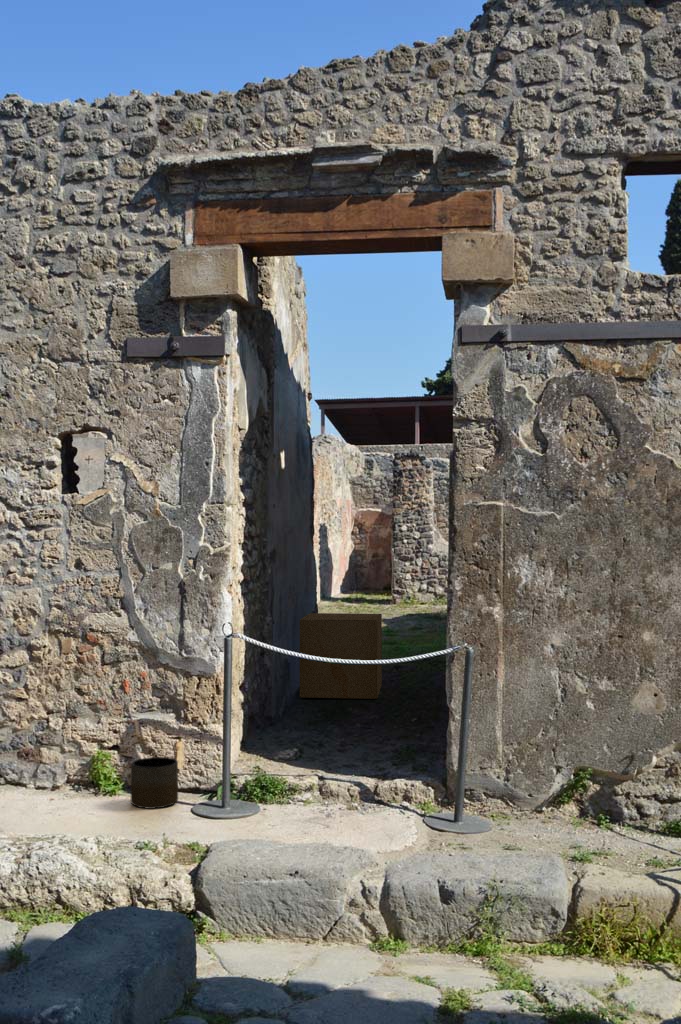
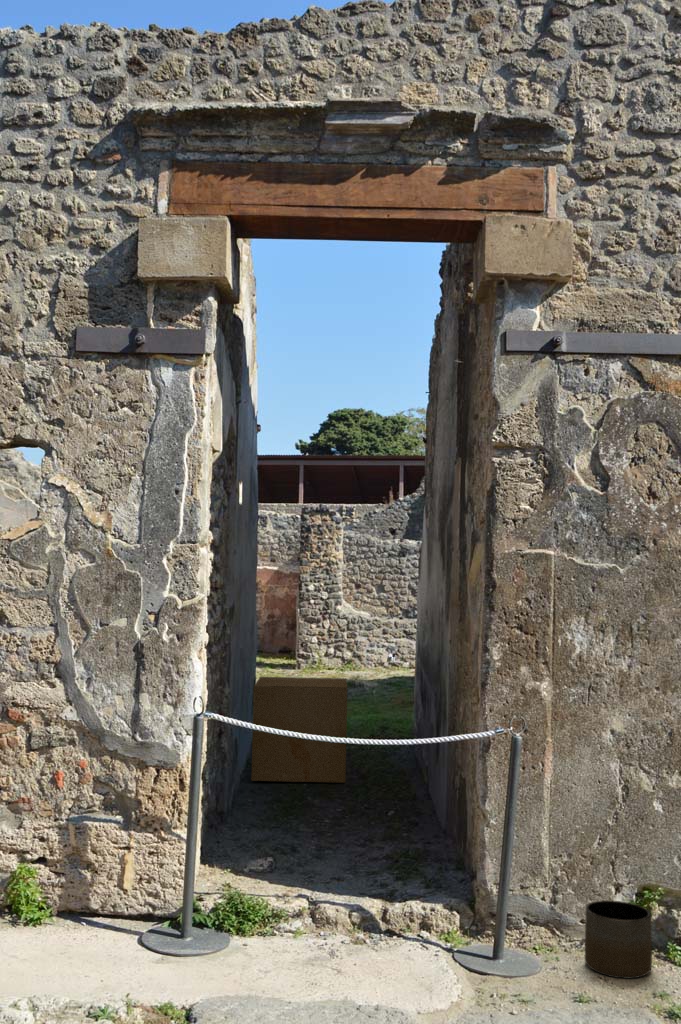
planter: present [131,757,178,809] -> present [585,901,652,978]

